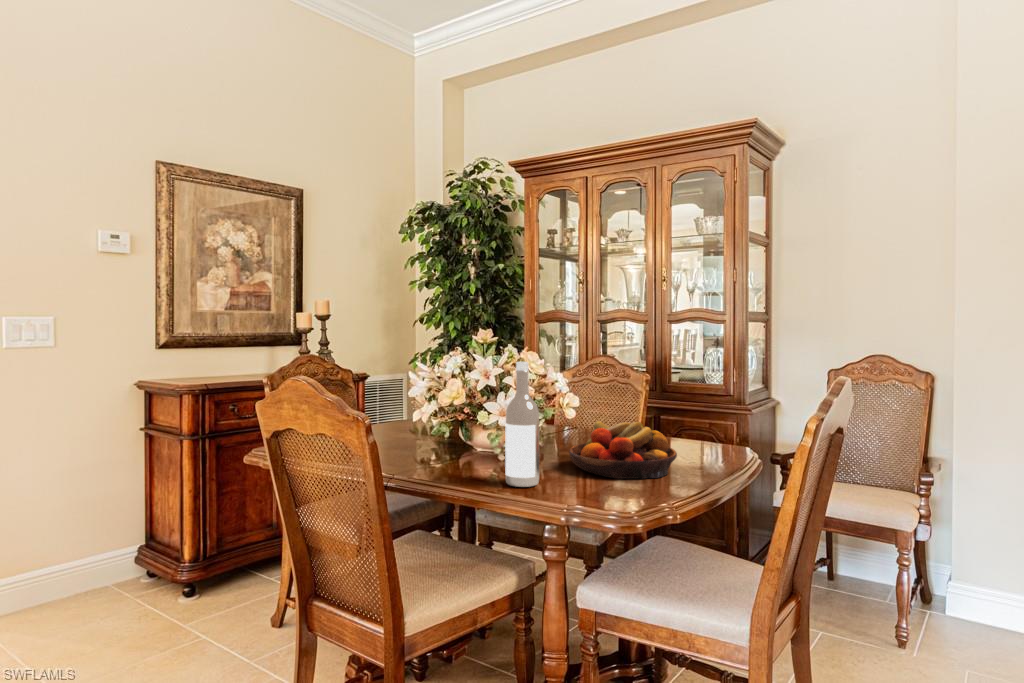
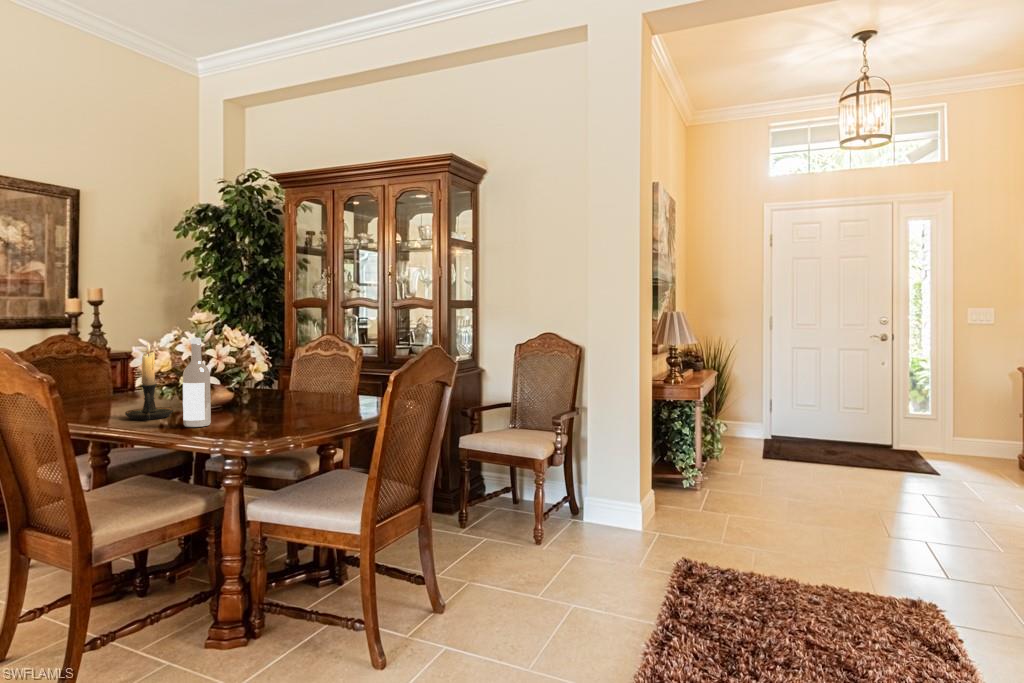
candle holder: none [417,365,470,471] -> present [125,342,173,420]
fruit bowl: present [569,421,677,479] -> none [249,381,330,420]

